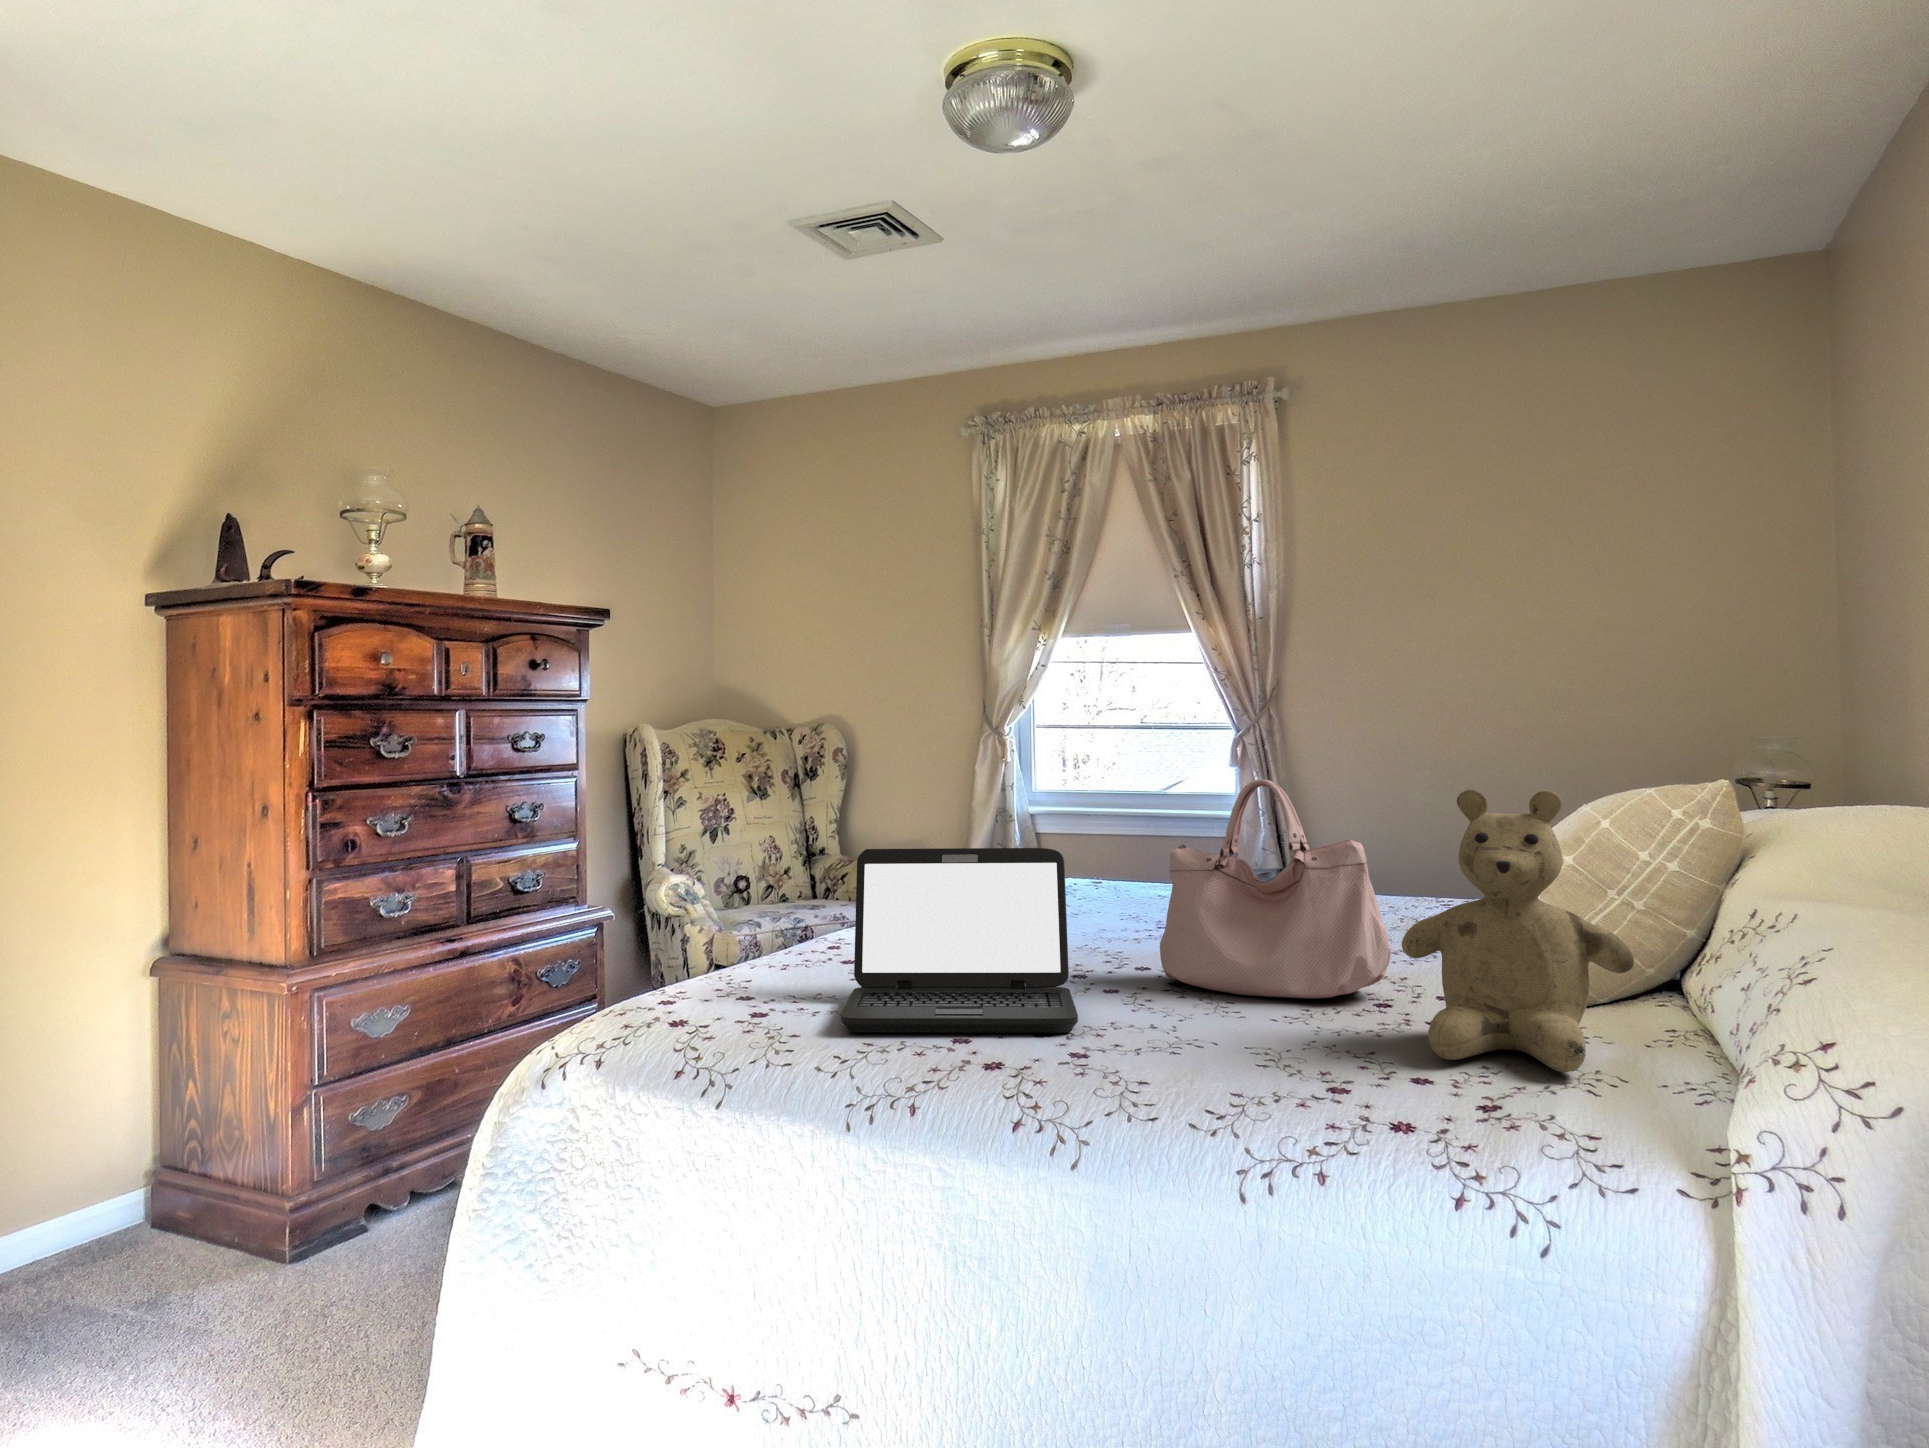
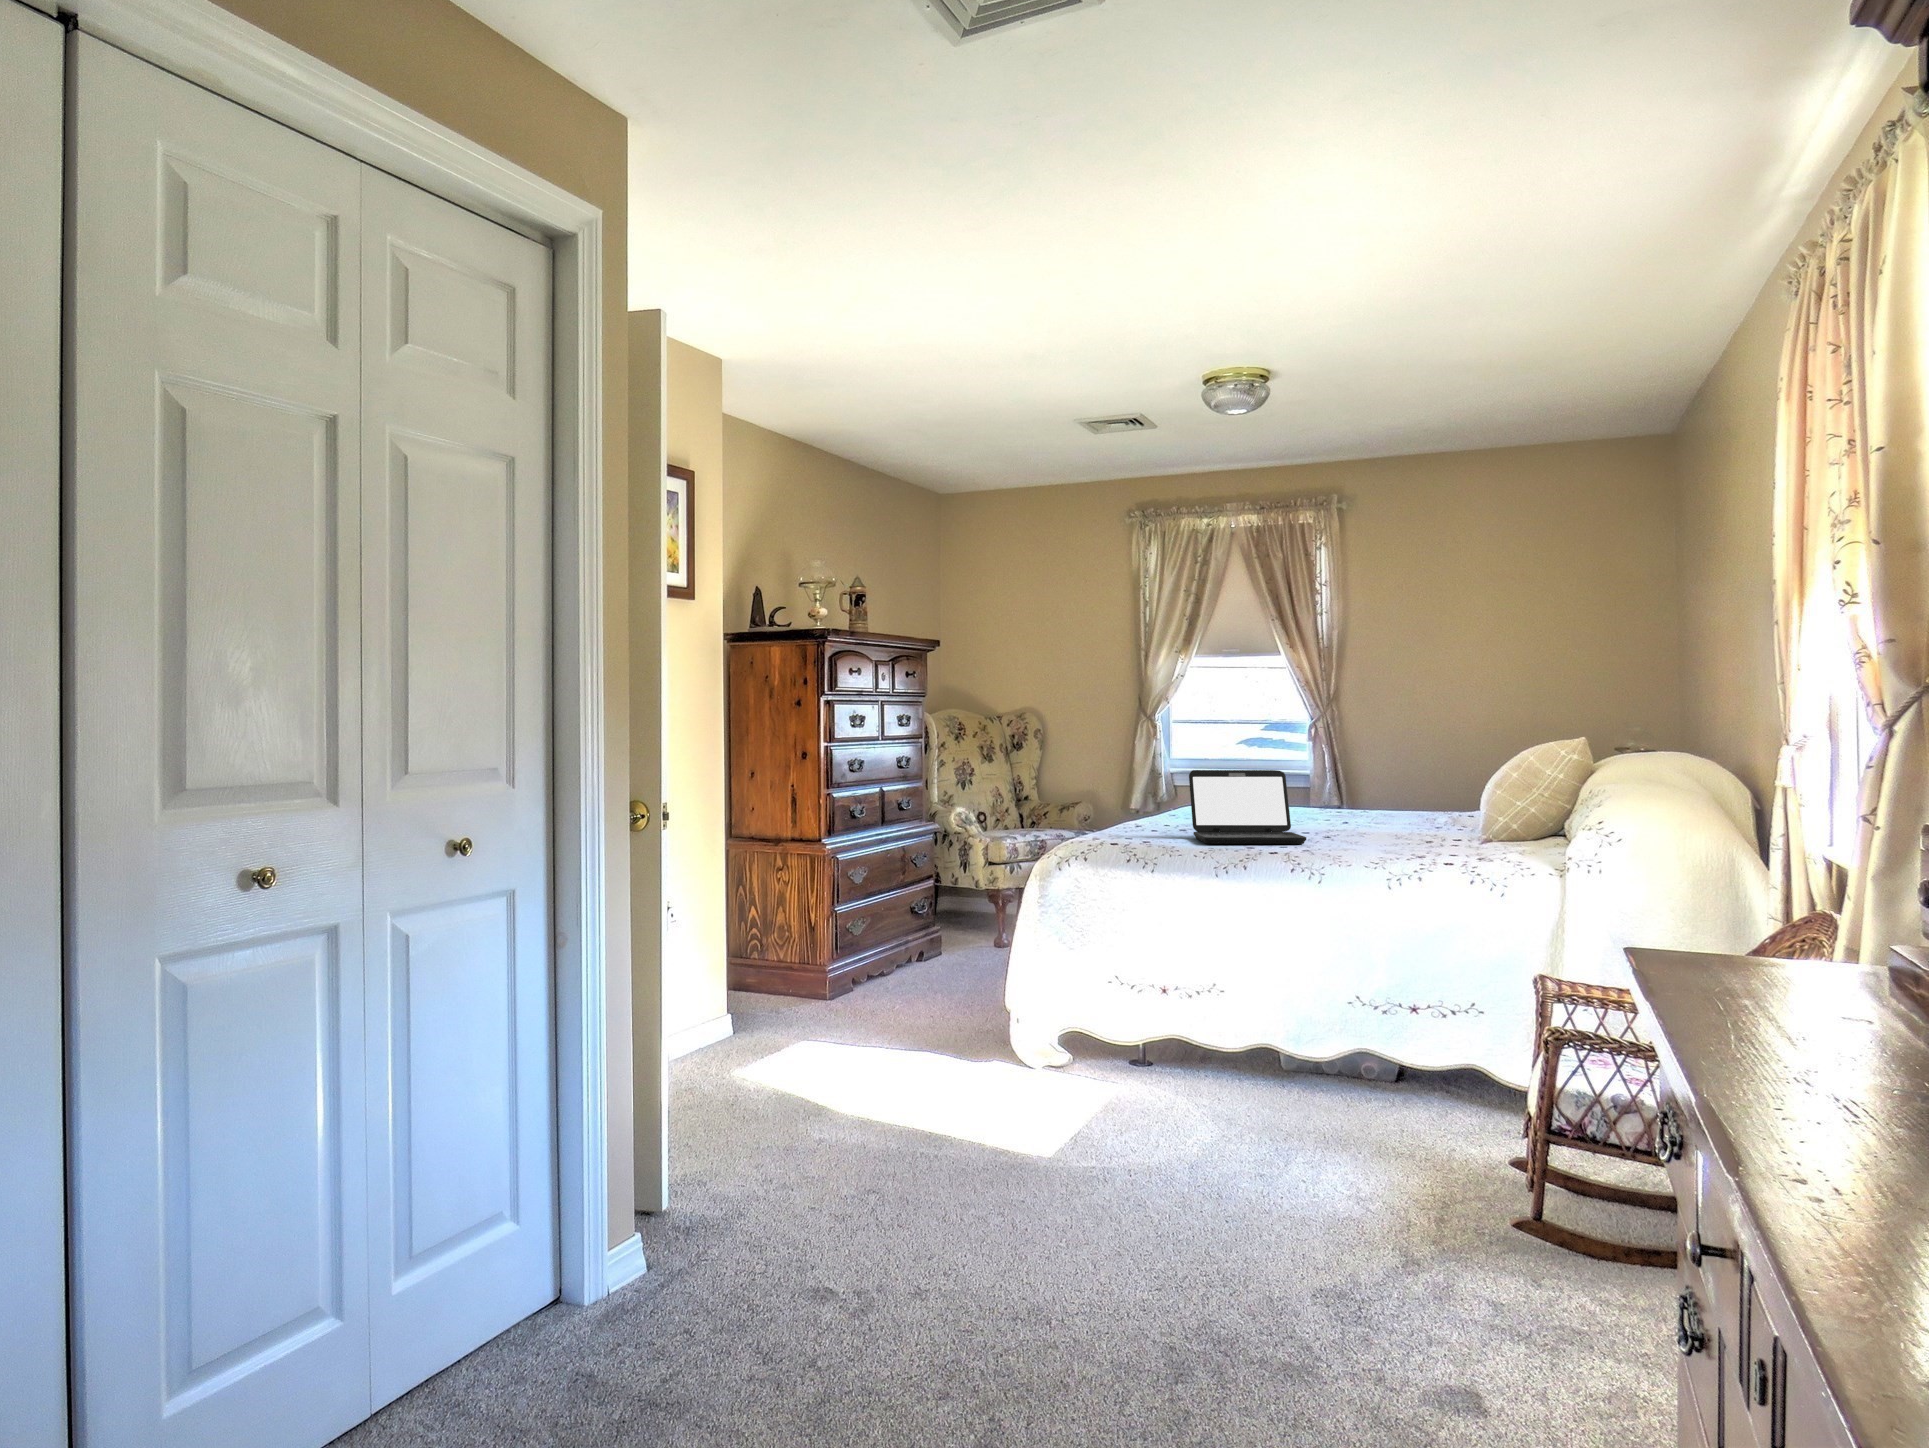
handbag: present [1160,779,1391,999] -> none [1325,739,1436,836]
teddy bear: present [1401,789,1634,1072] -> none [1444,742,1539,850]

